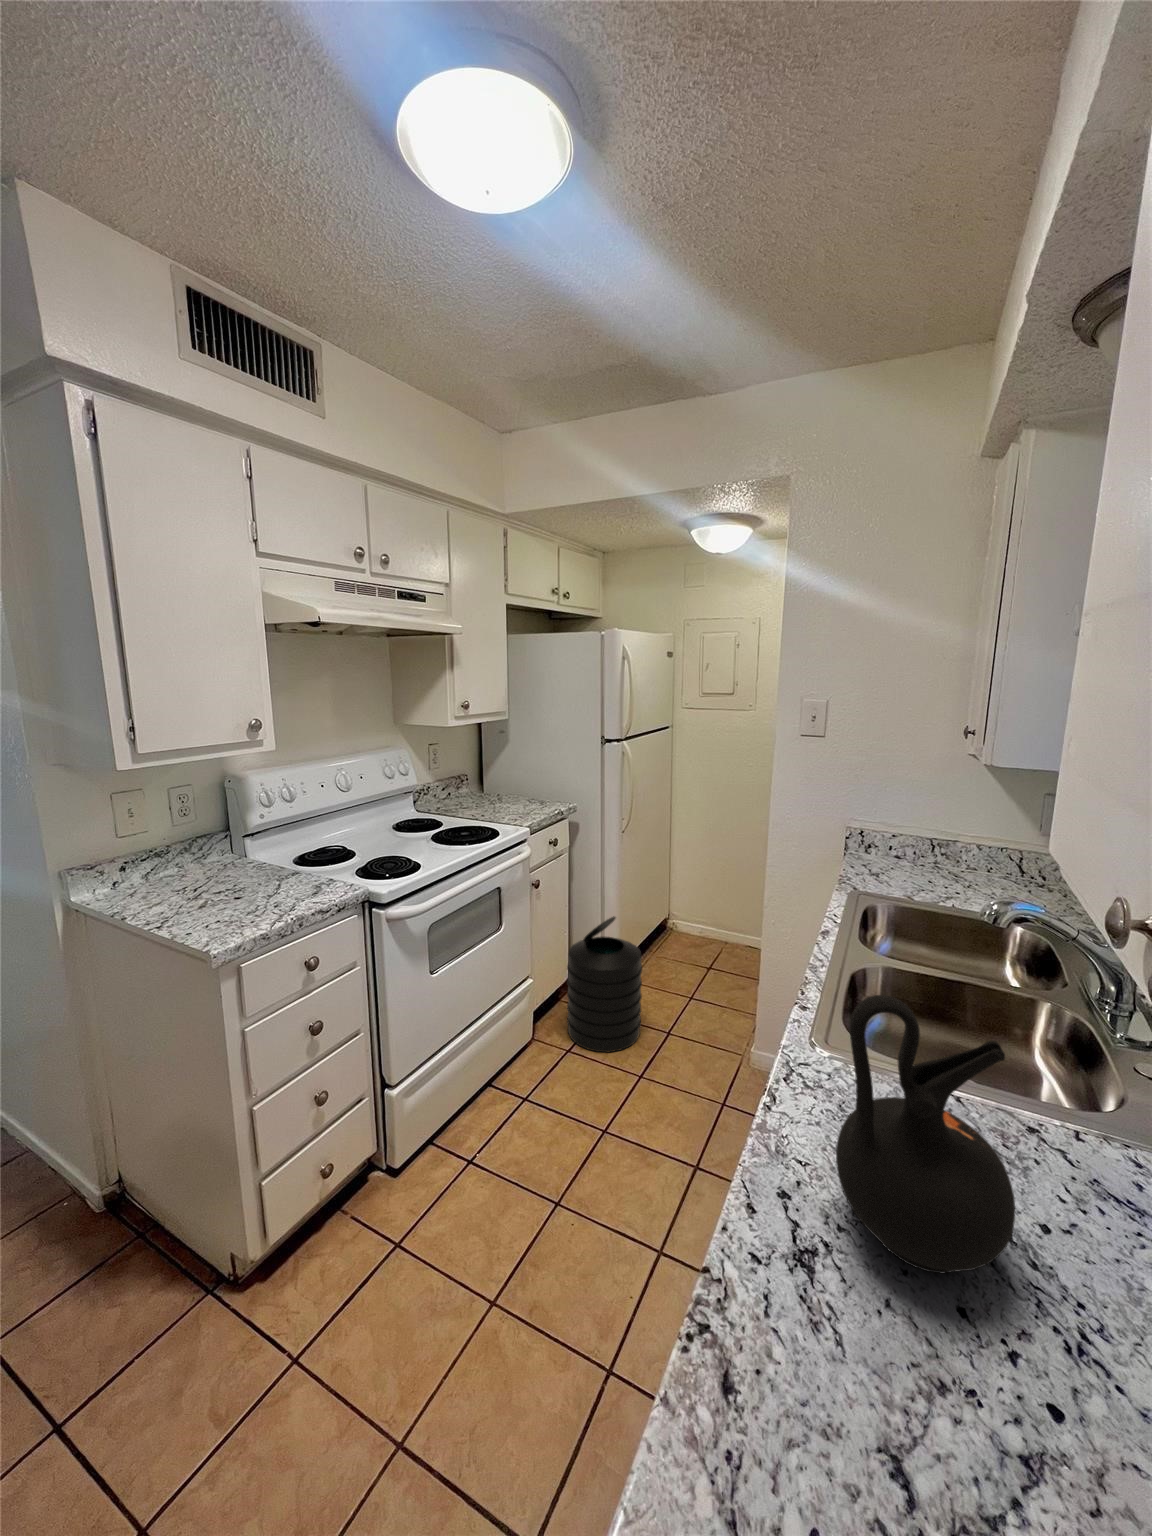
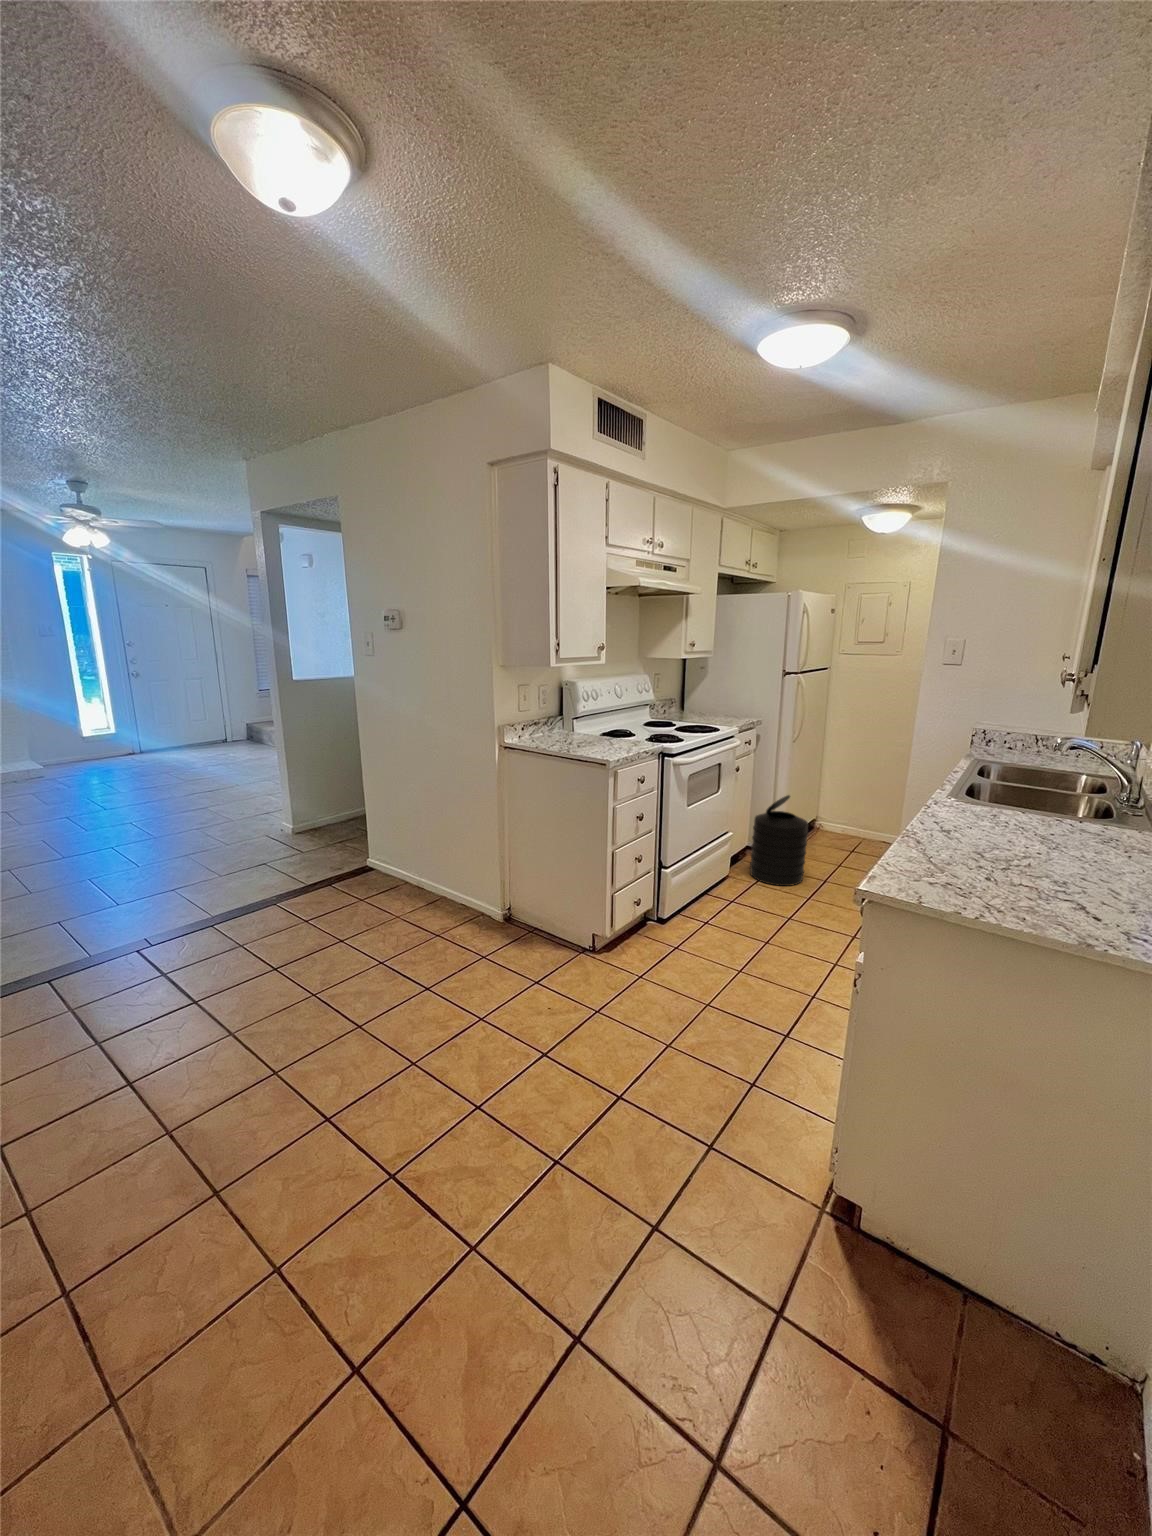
ceramic jug: present [836,995,1015,1273] -> none [965,730,1042,838]

